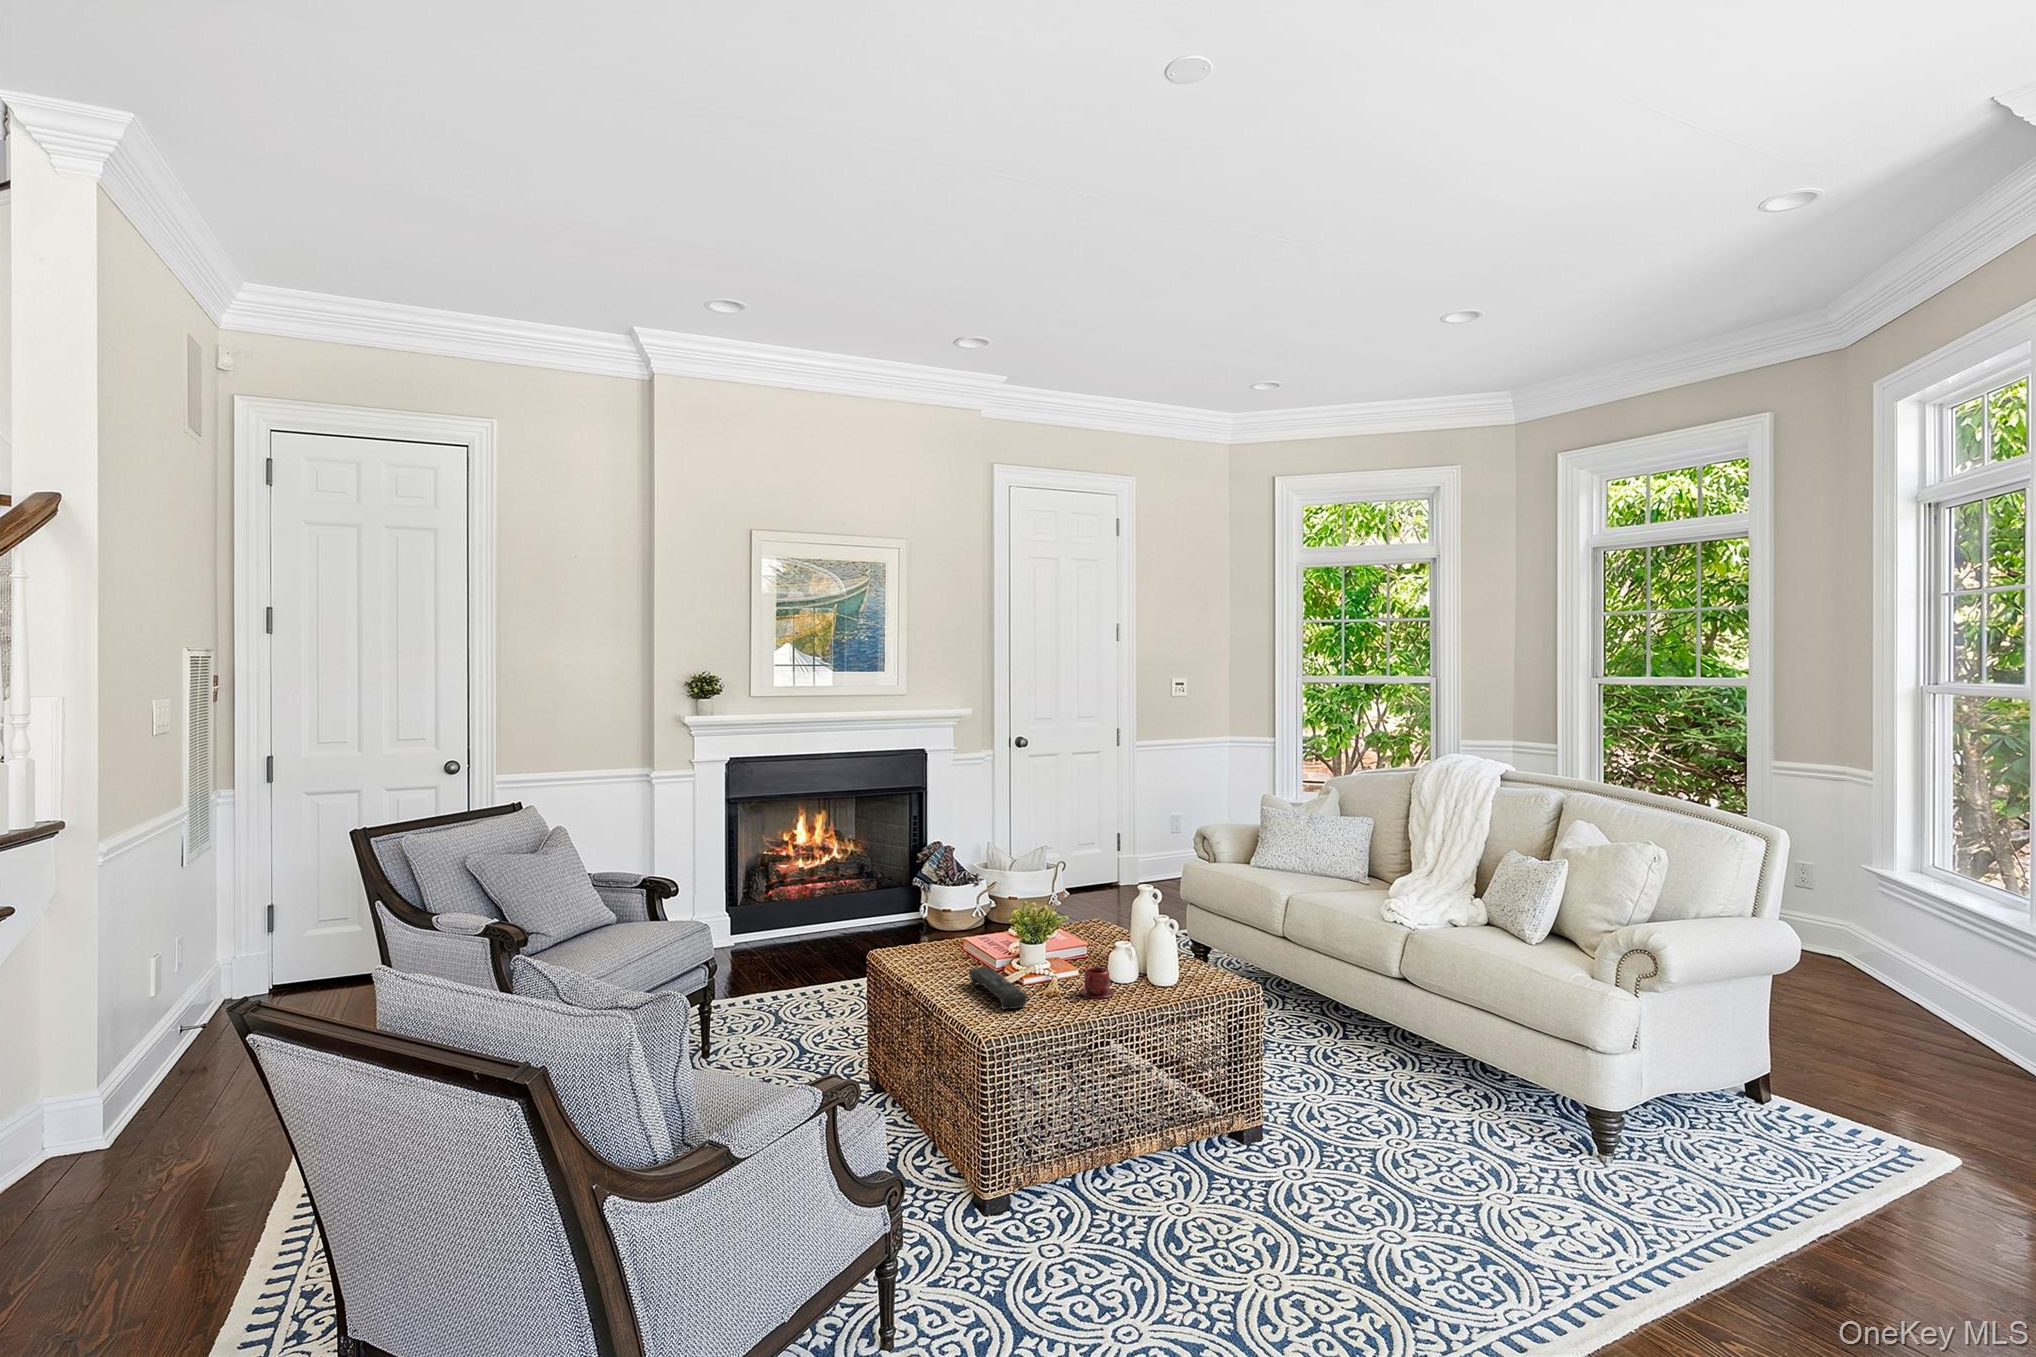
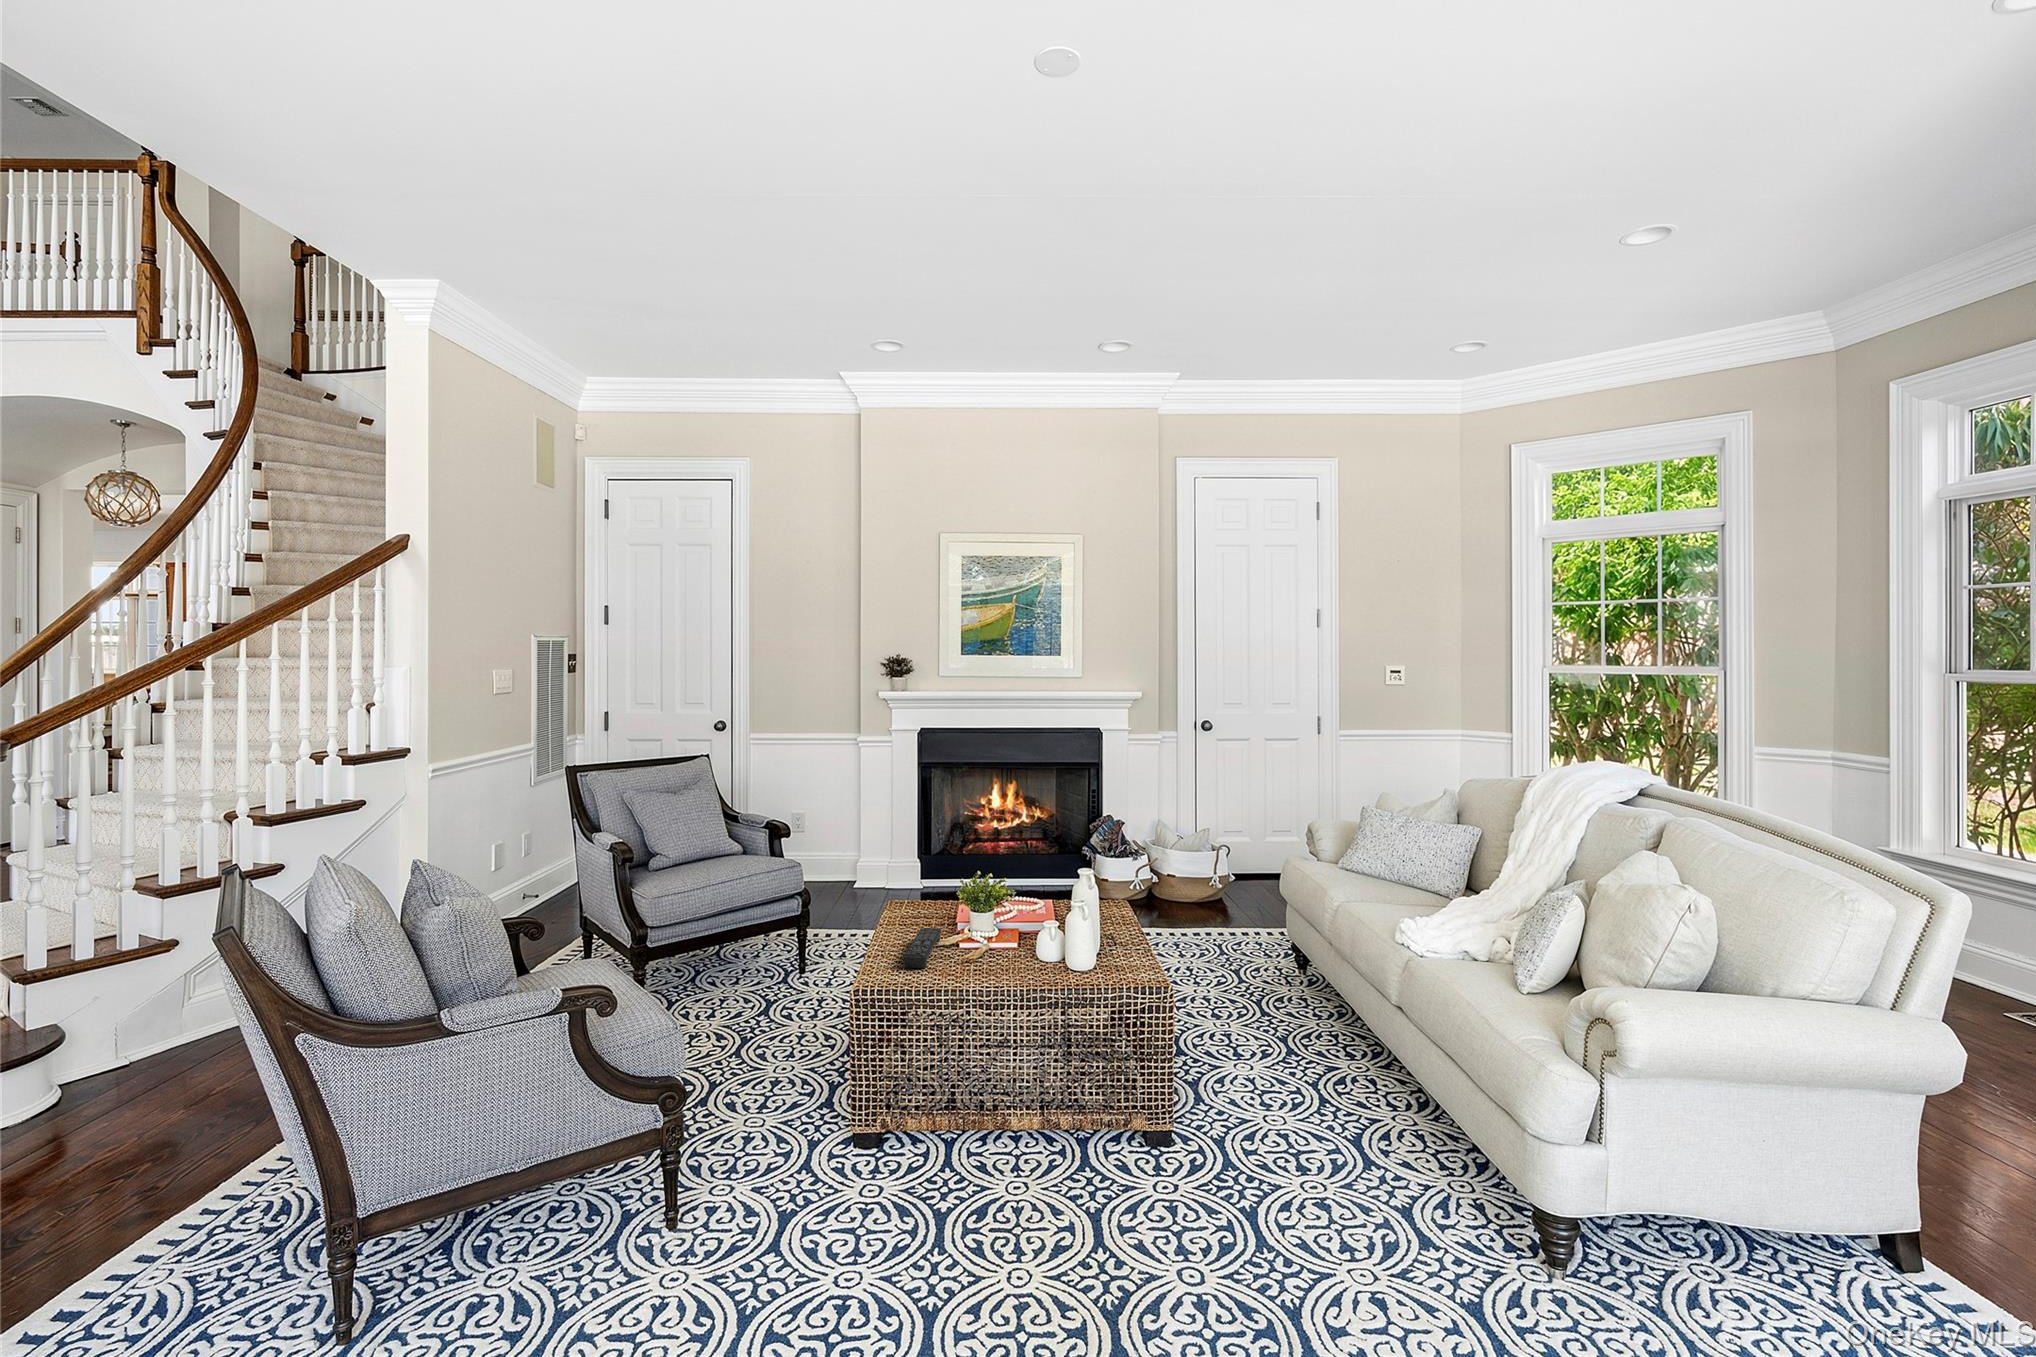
teacup: present [1080,966,1114,999] -> none [991,941,1024,973]

